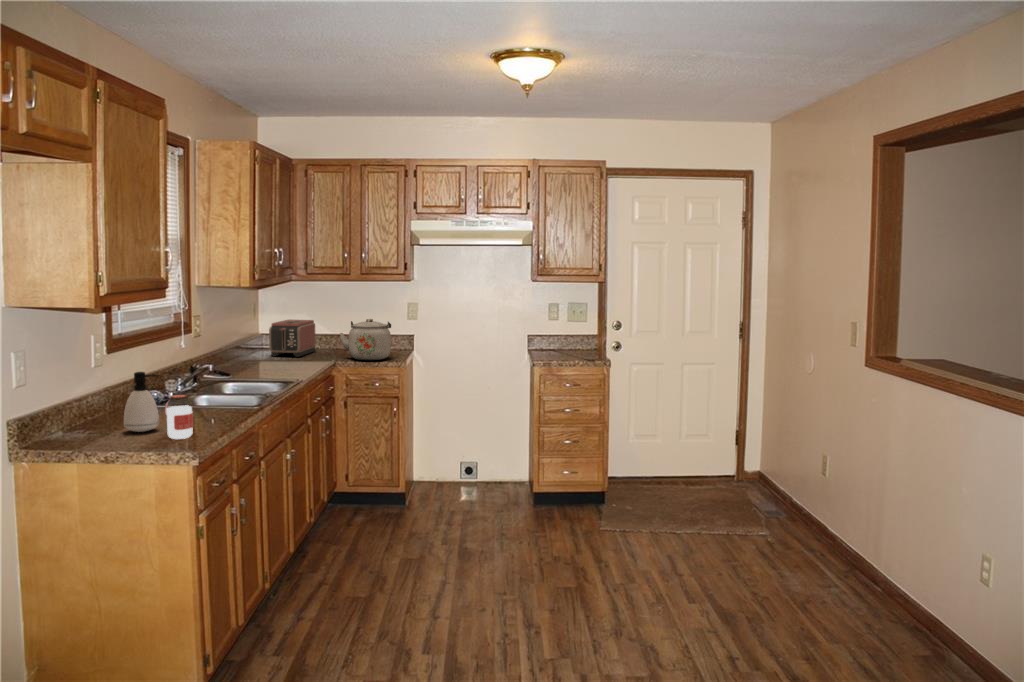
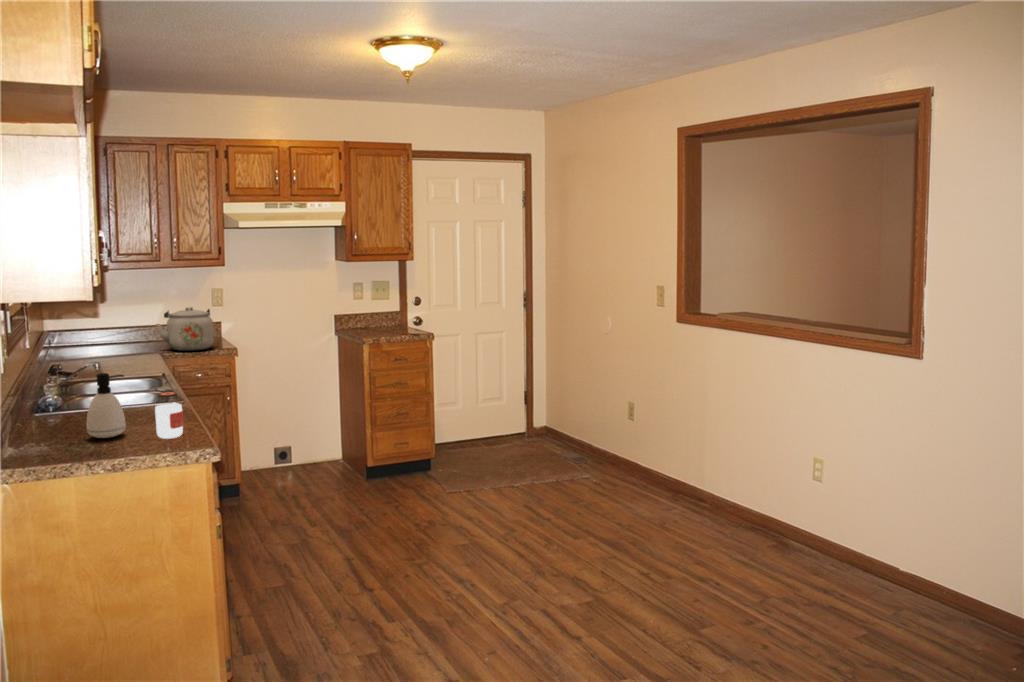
toaster: present [269,320,316,357] -> none [70,312,113,355]

